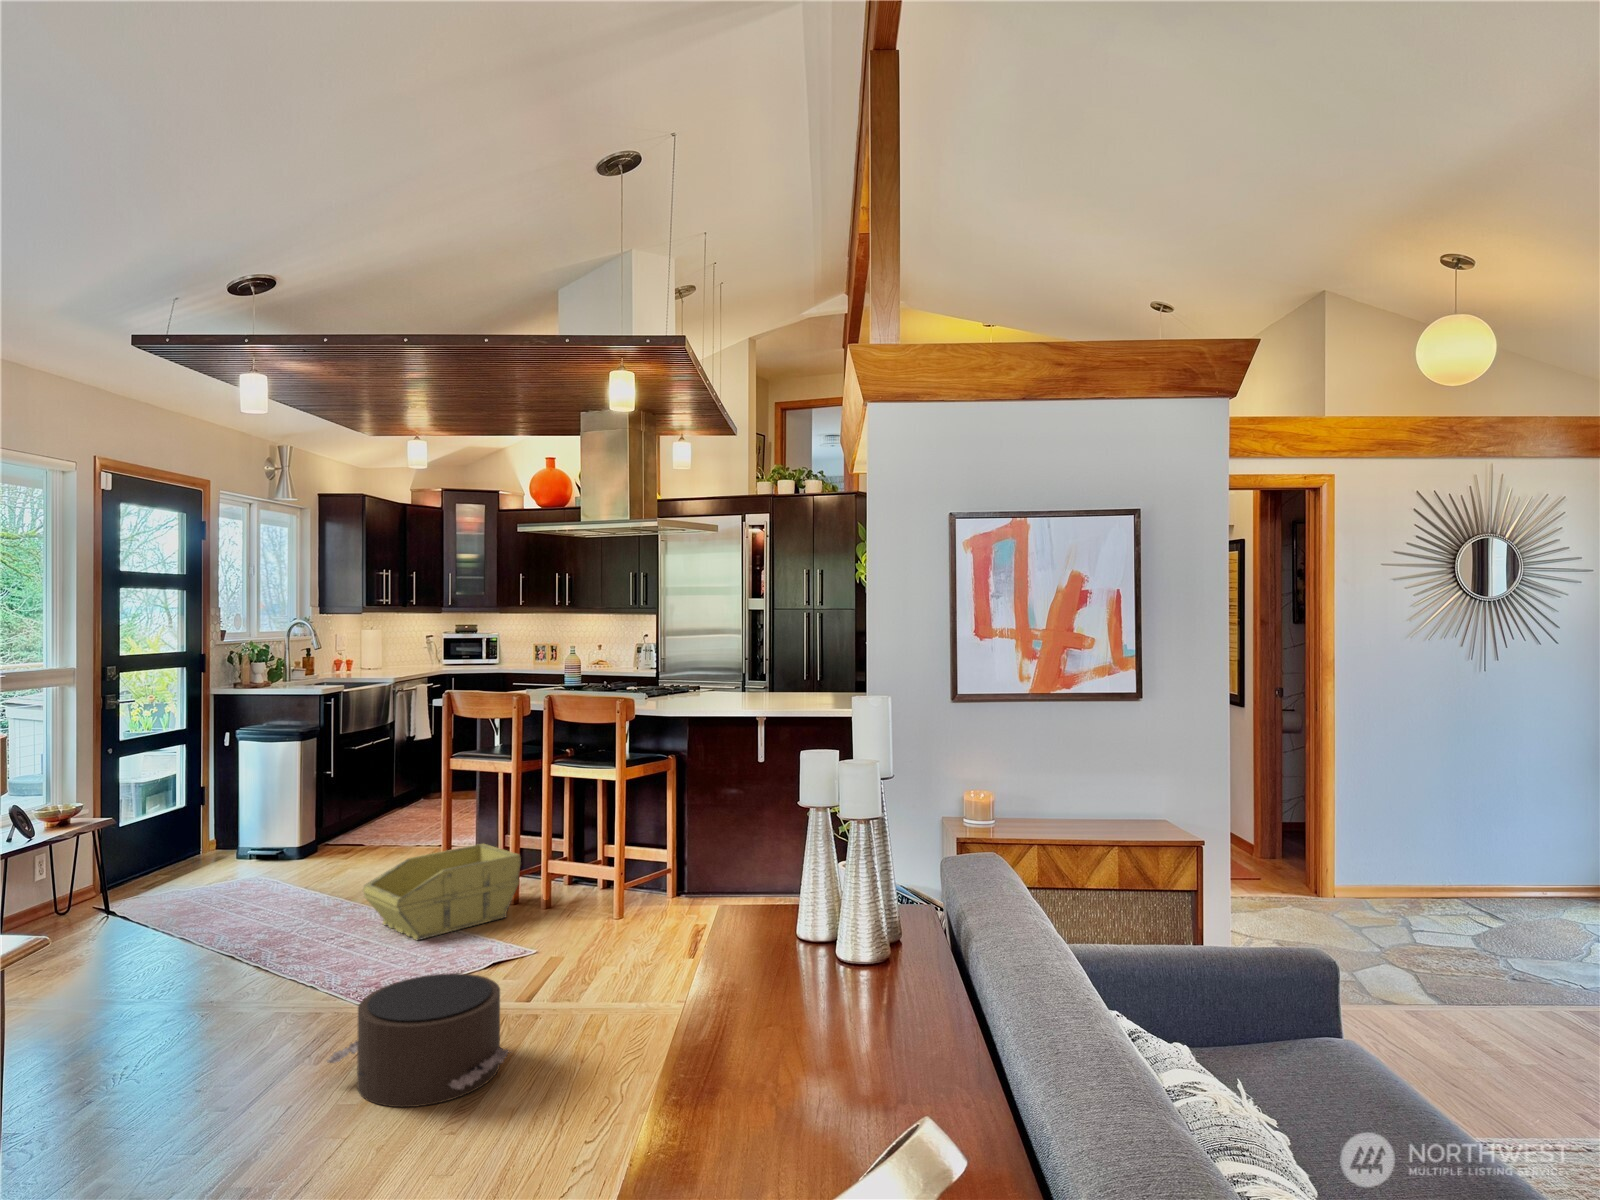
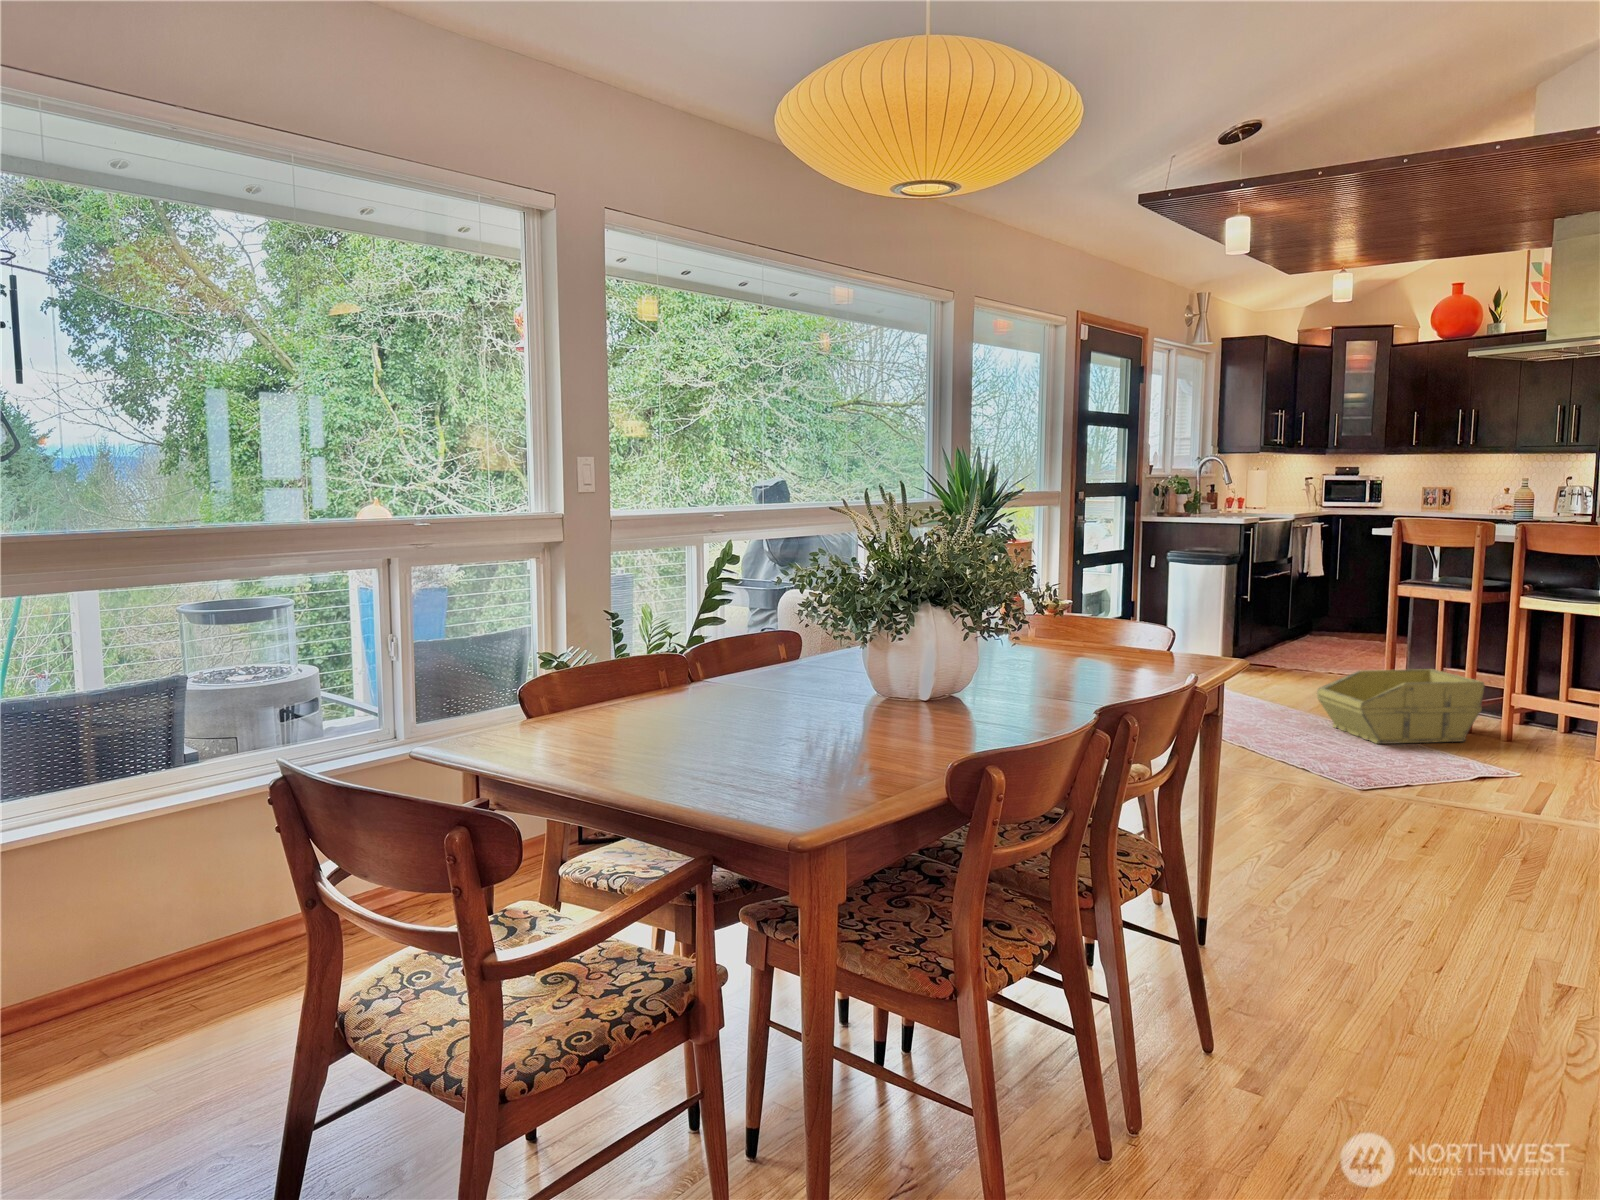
pouf: present [327,973,510,1107] -> none [1358,756,1556,861]

